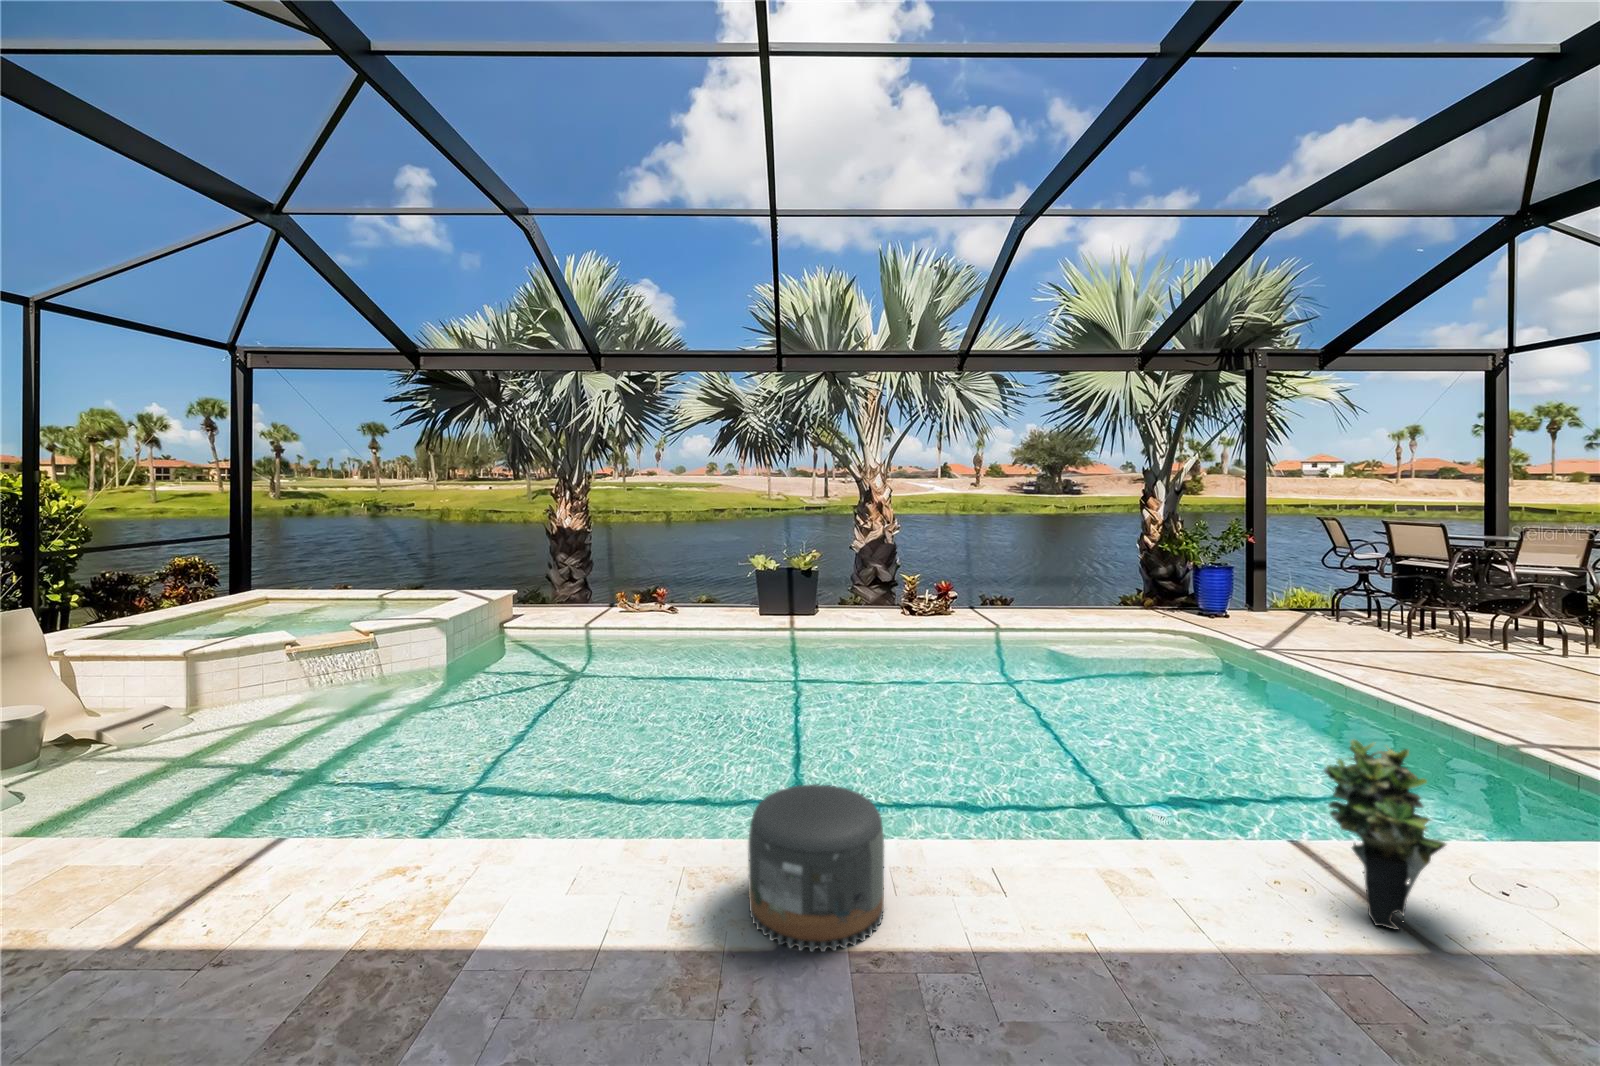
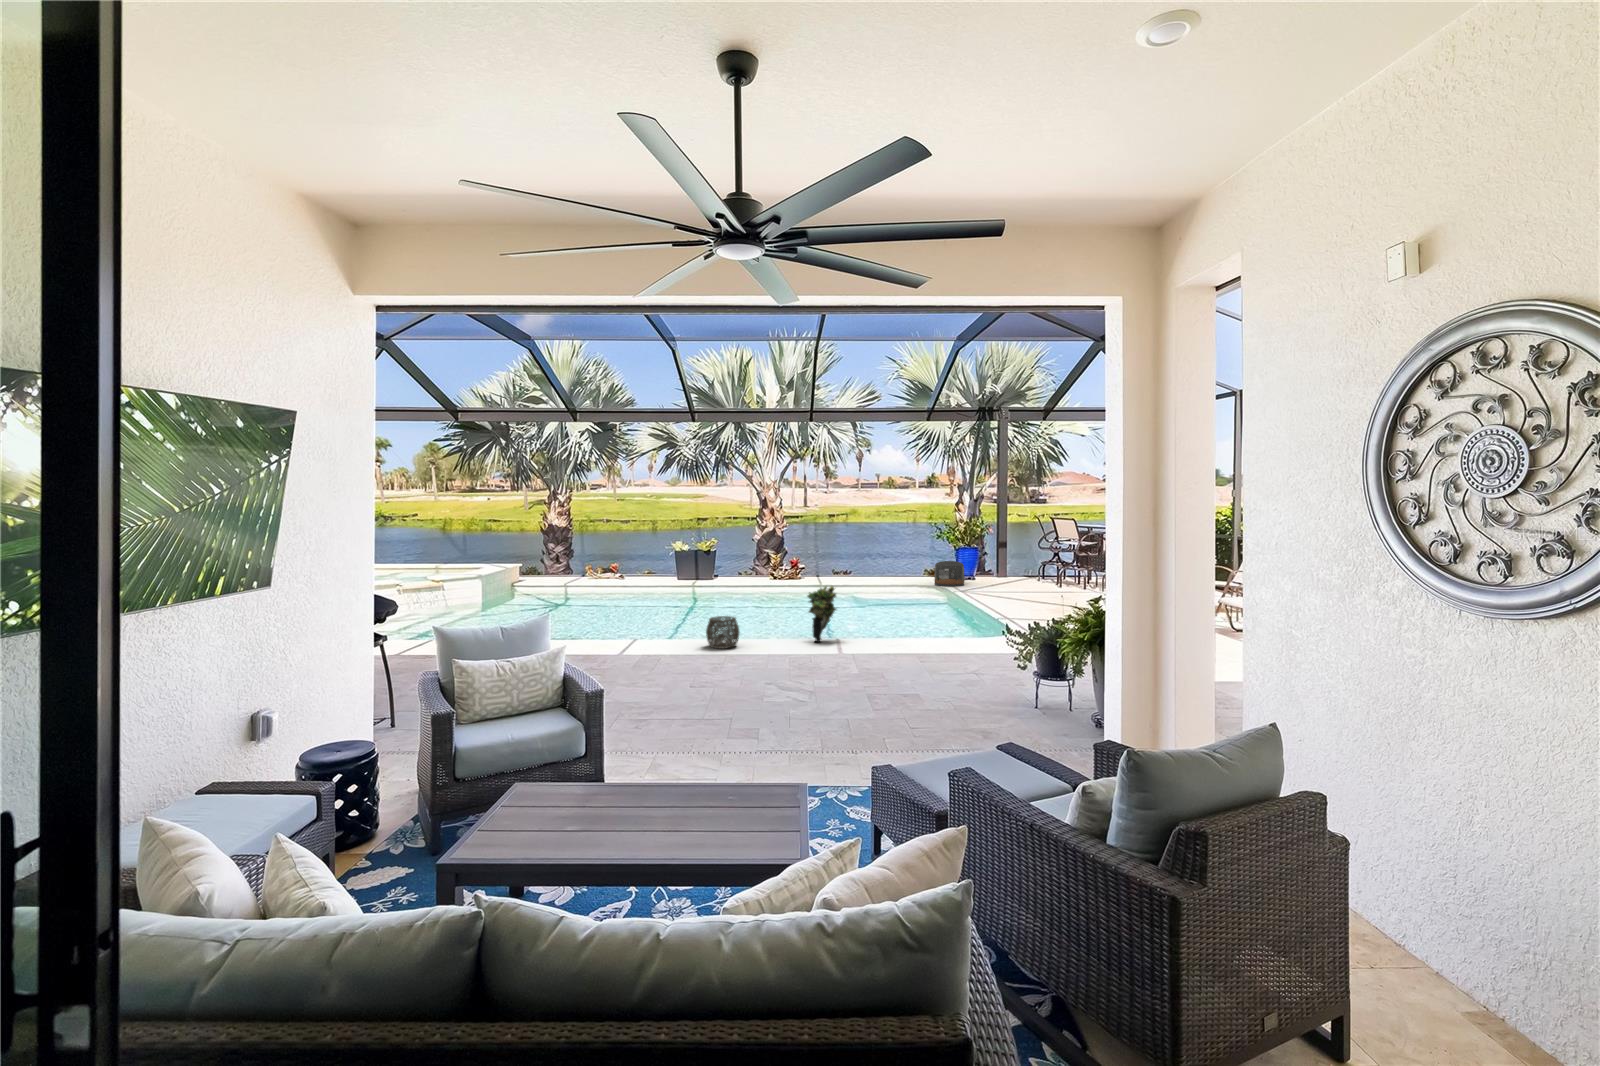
pouf: present [748,784,884,952] -> present [935,561,964,586]
woven basket: none [1091,865,1215,1011] -> present [706,616,739,649]

